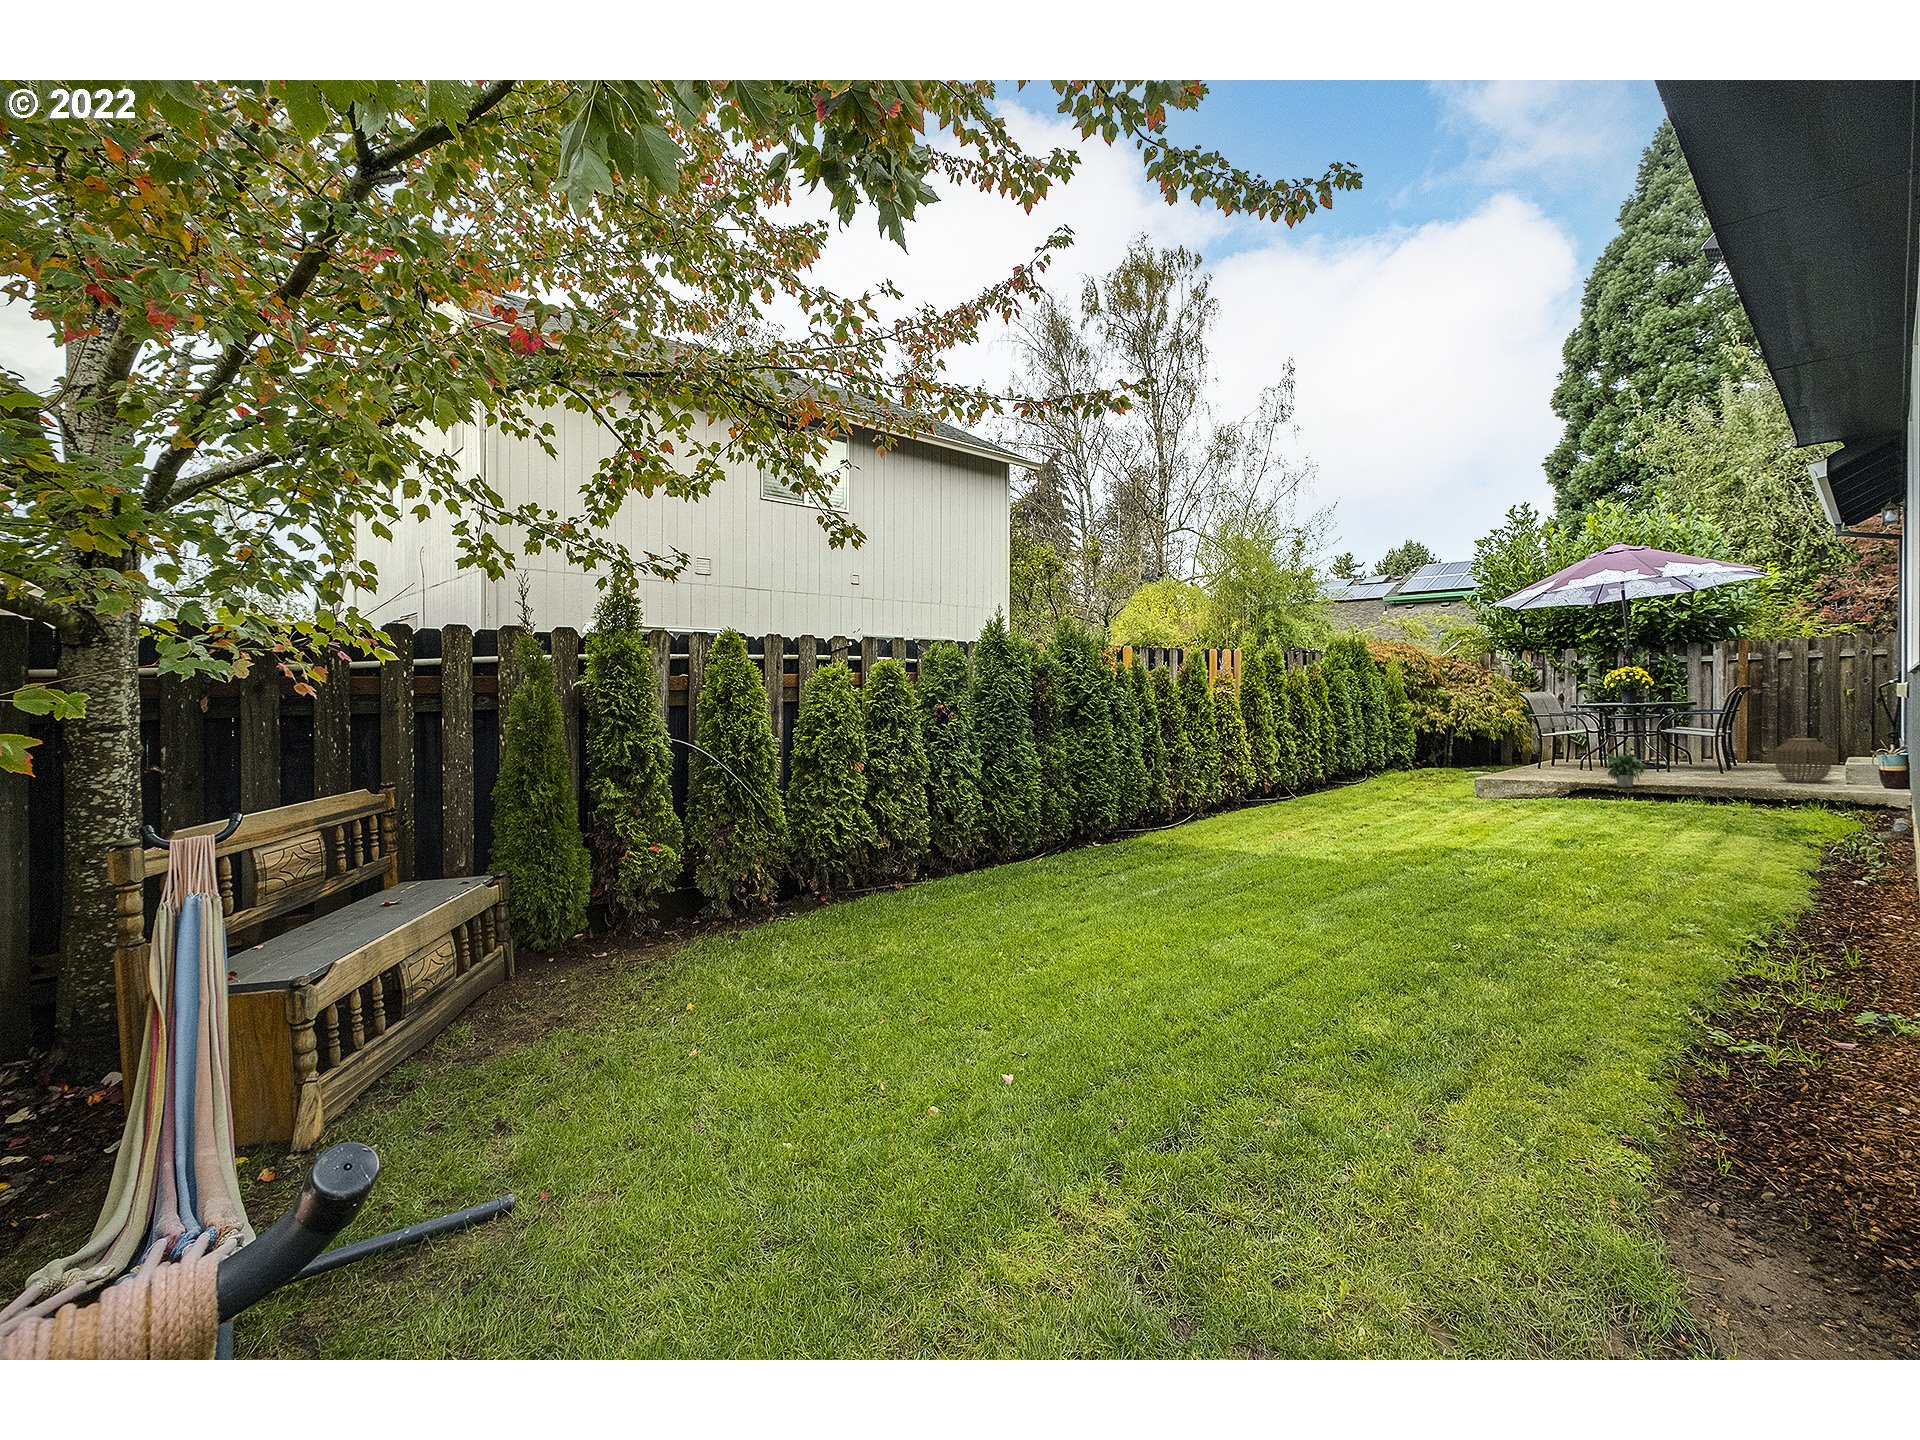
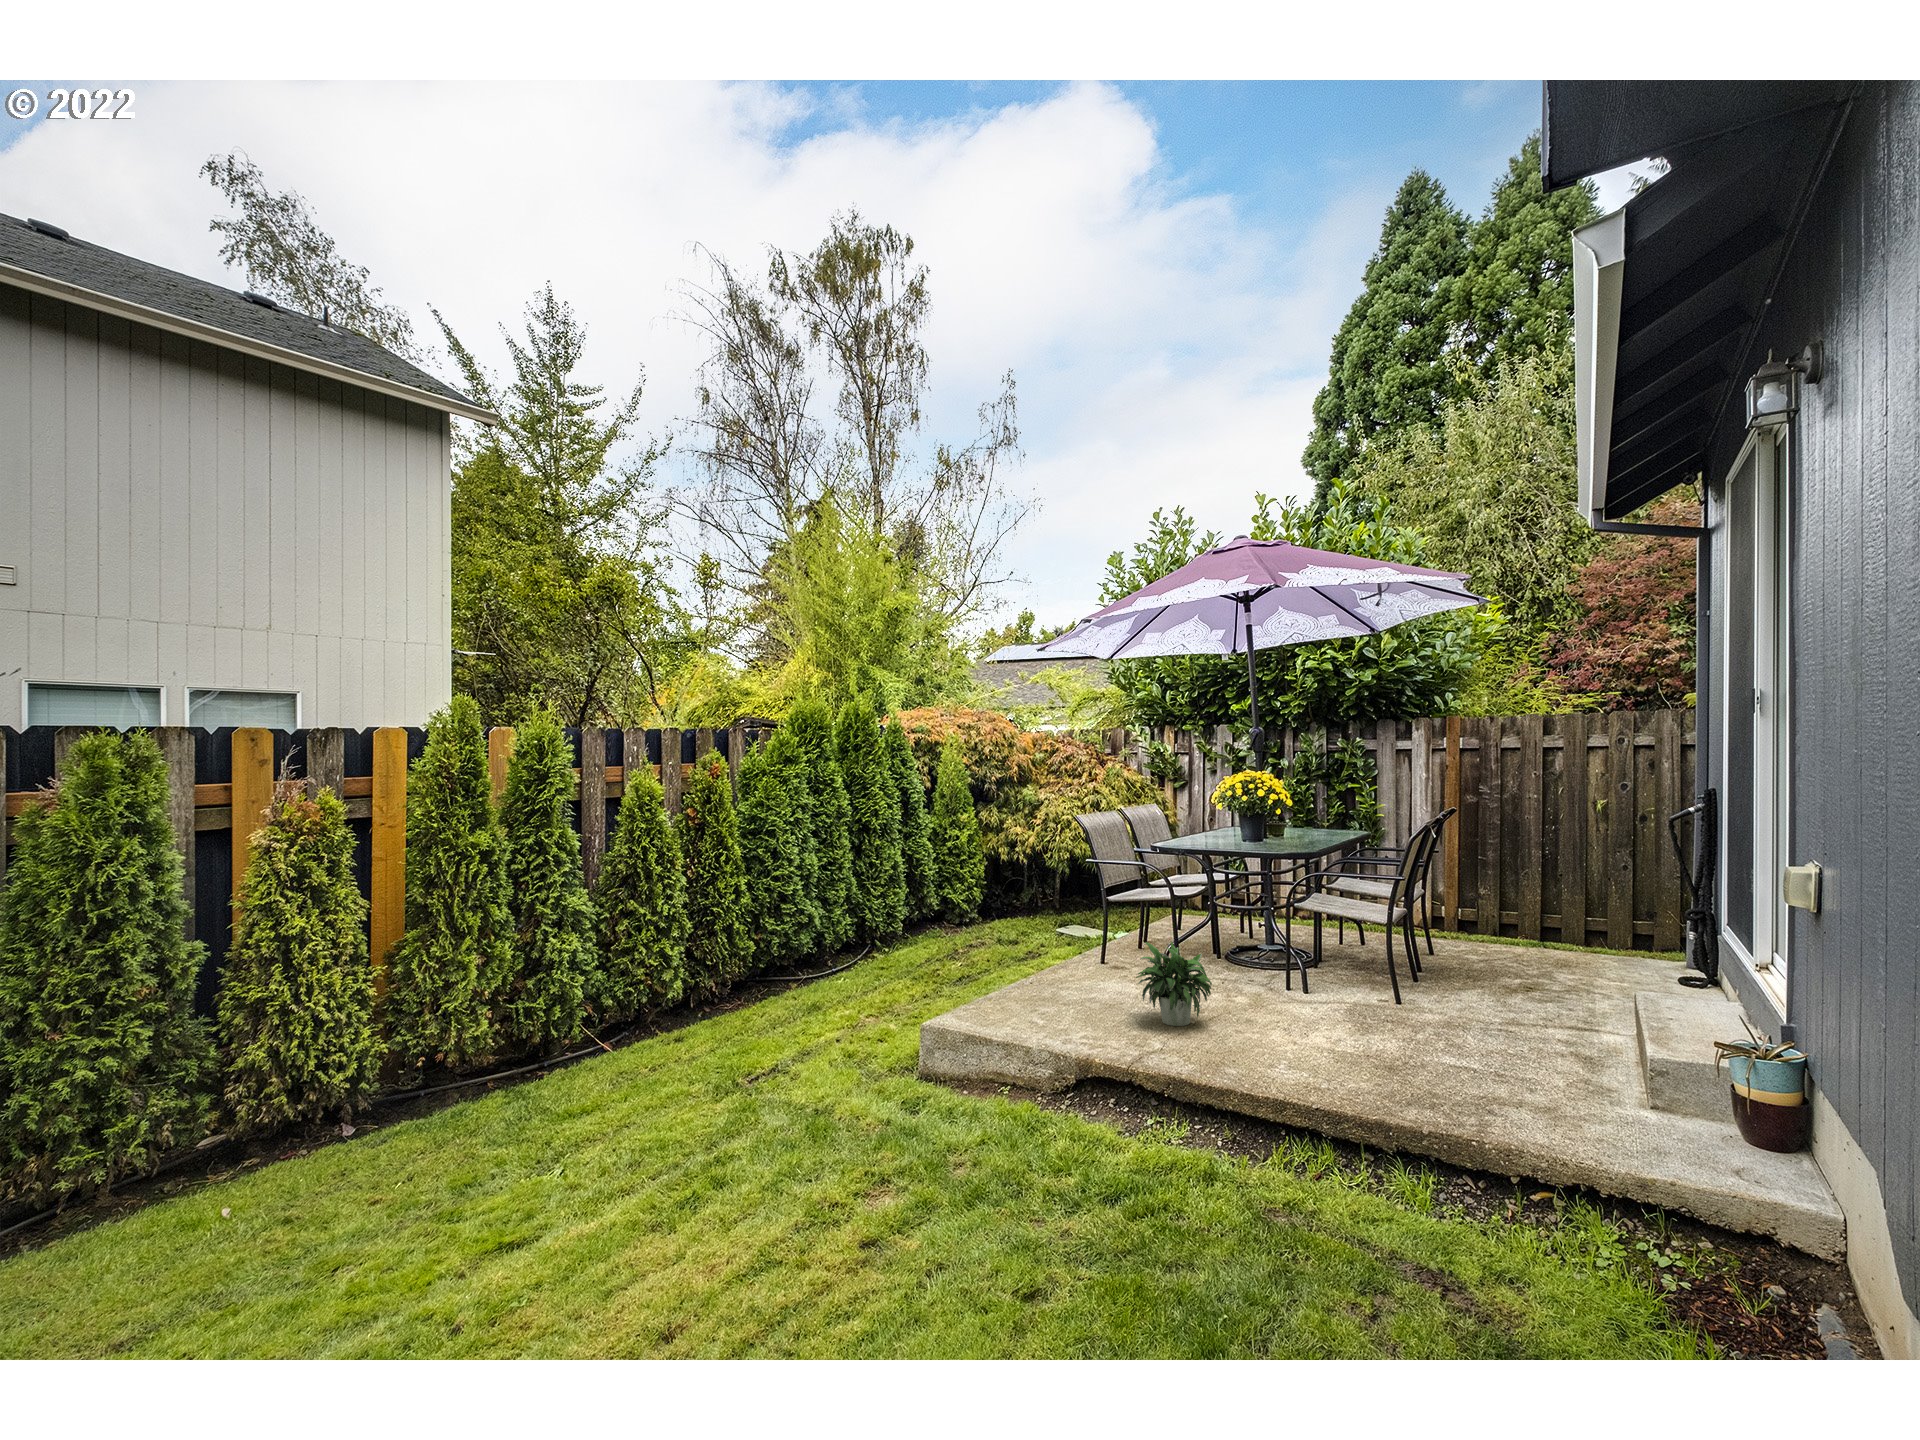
woven basket: present [1775,738,1831,783] -> none [1476,914,1579,1015]

